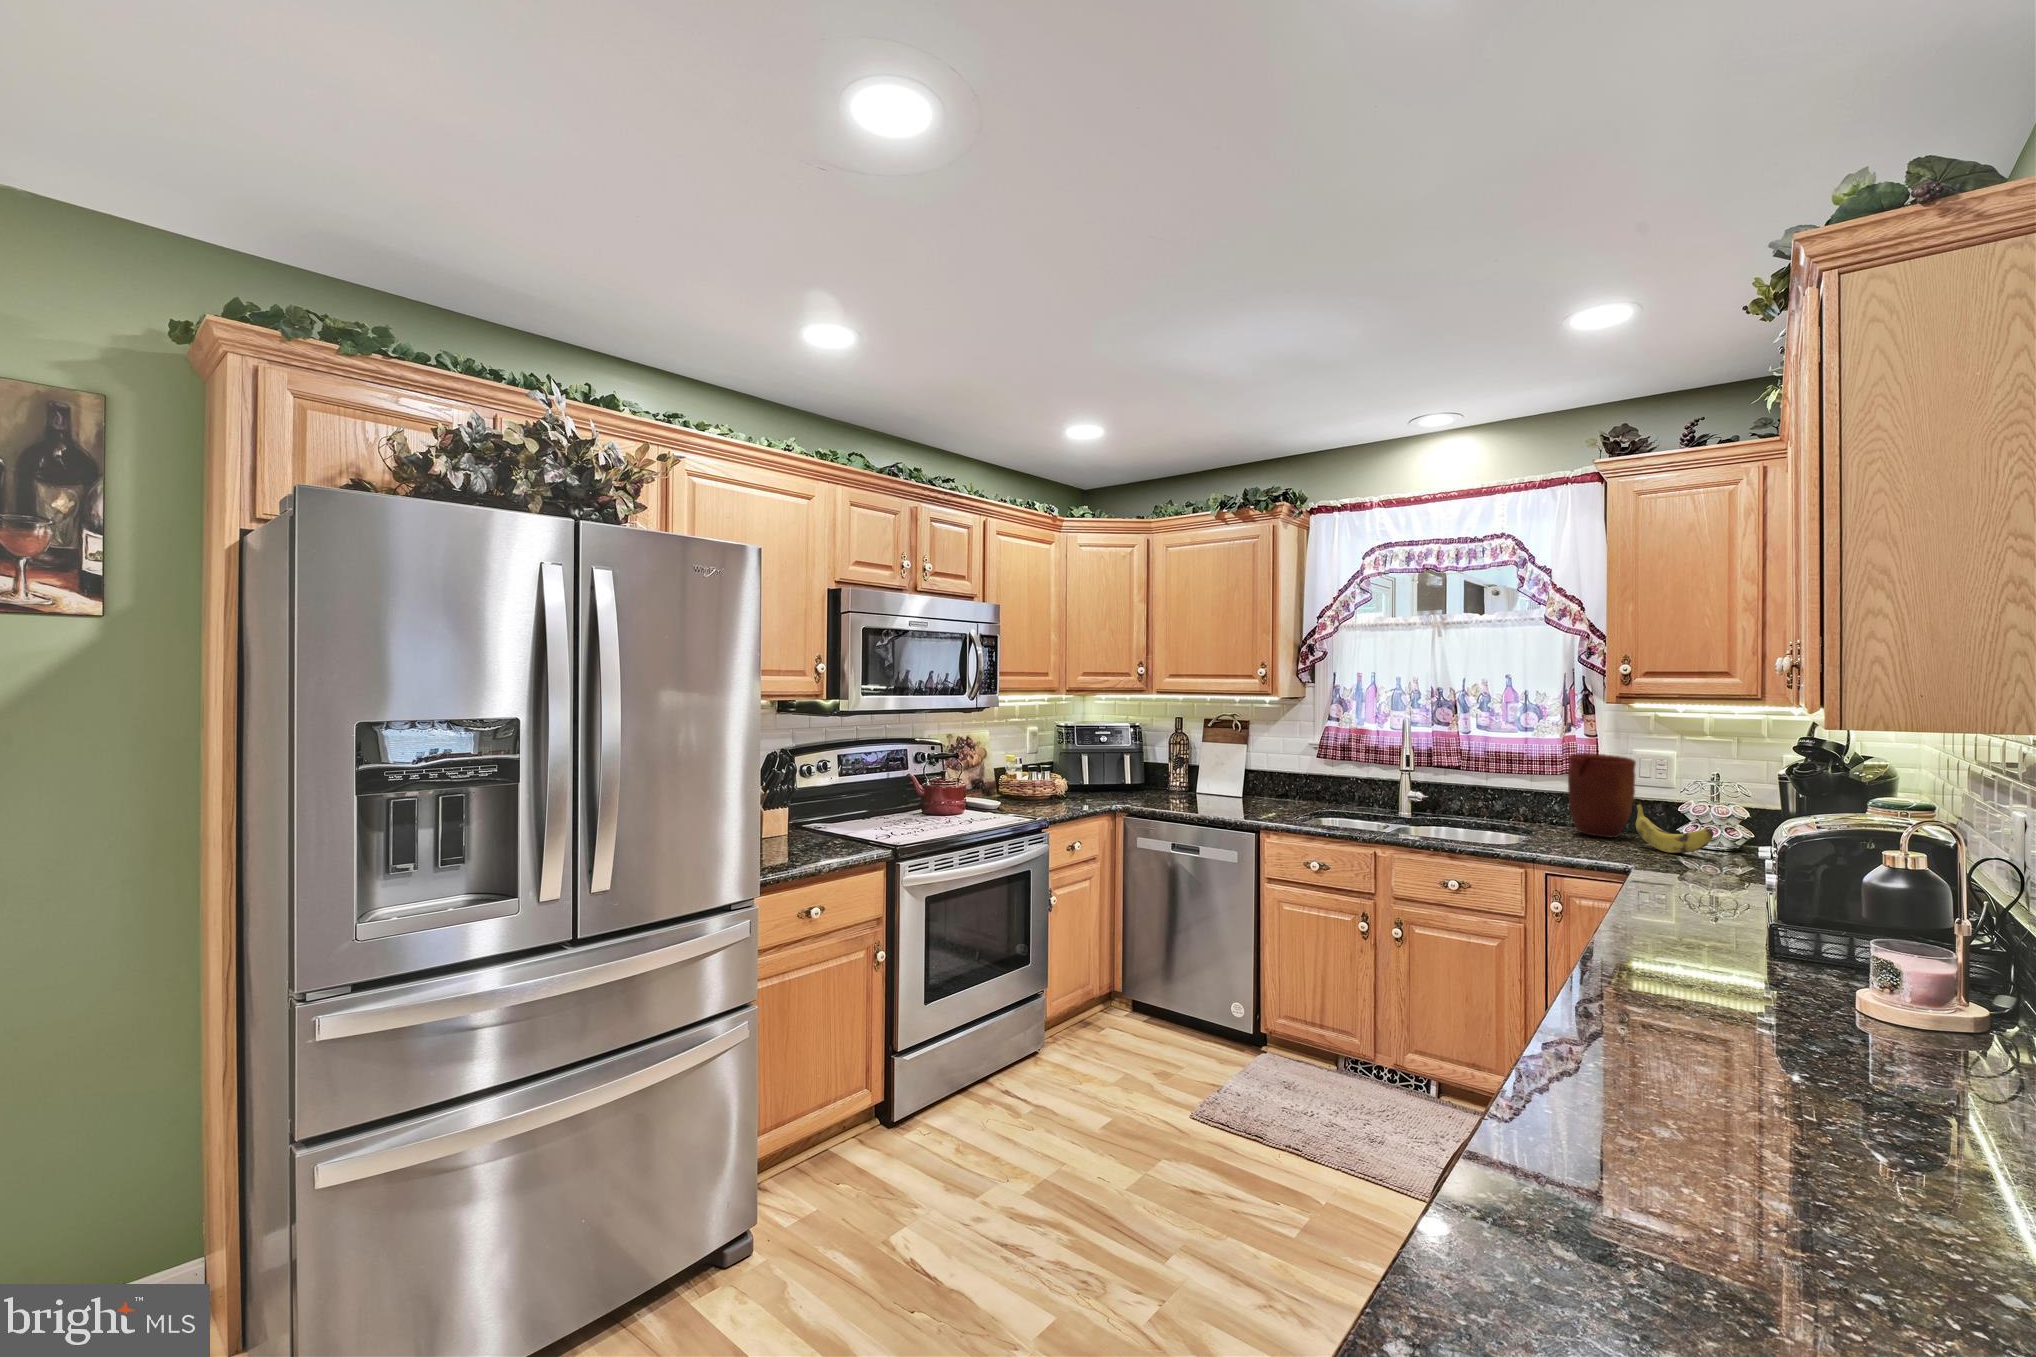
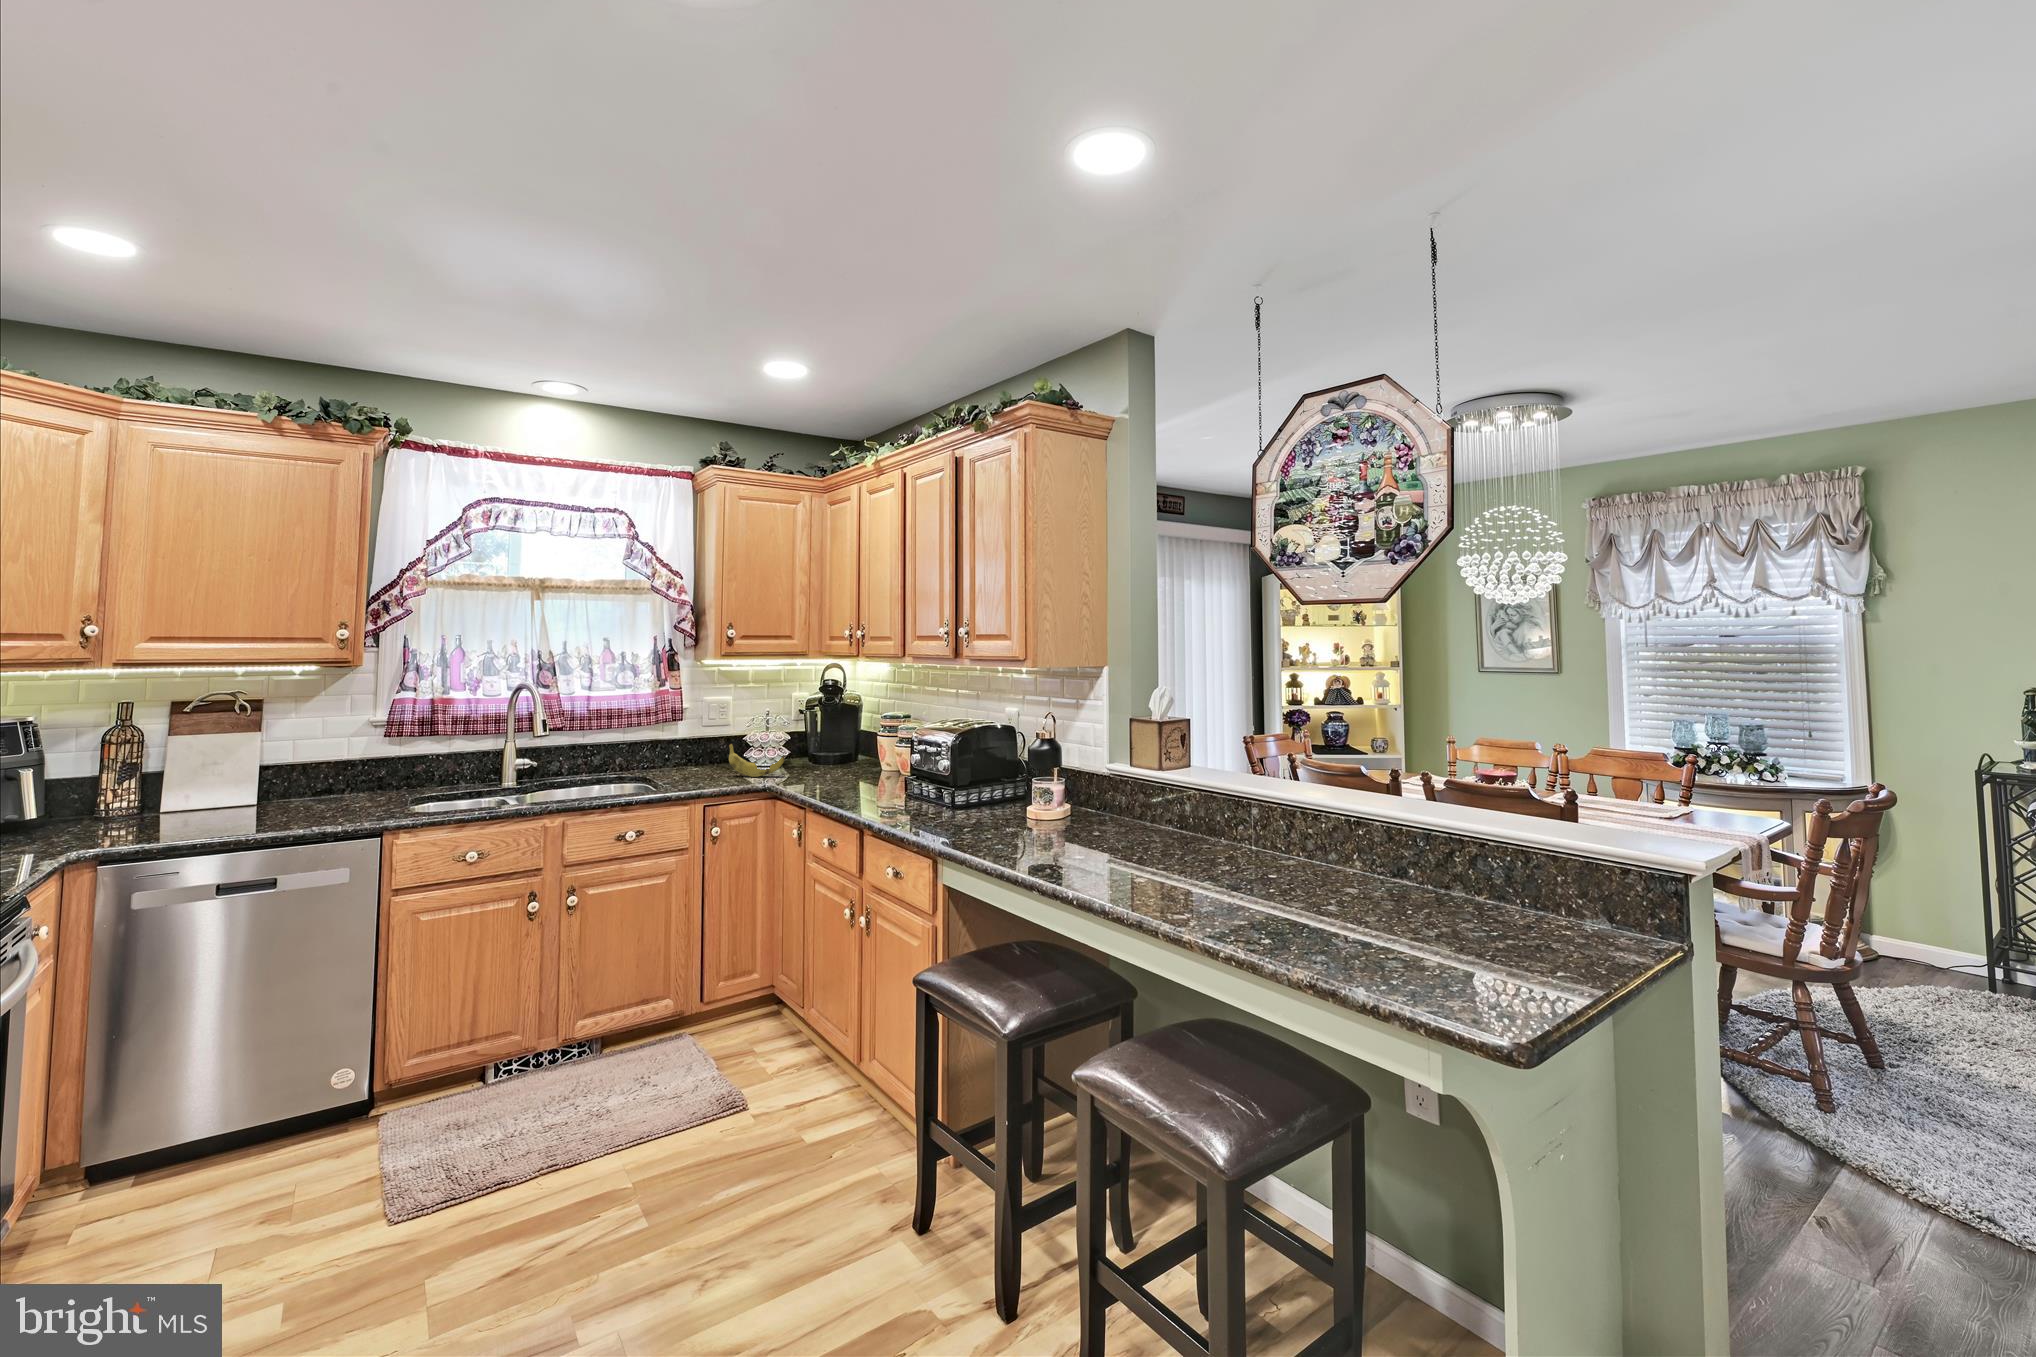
vase: present [1568,753,1636,838] -> none [668,707,718,774]

